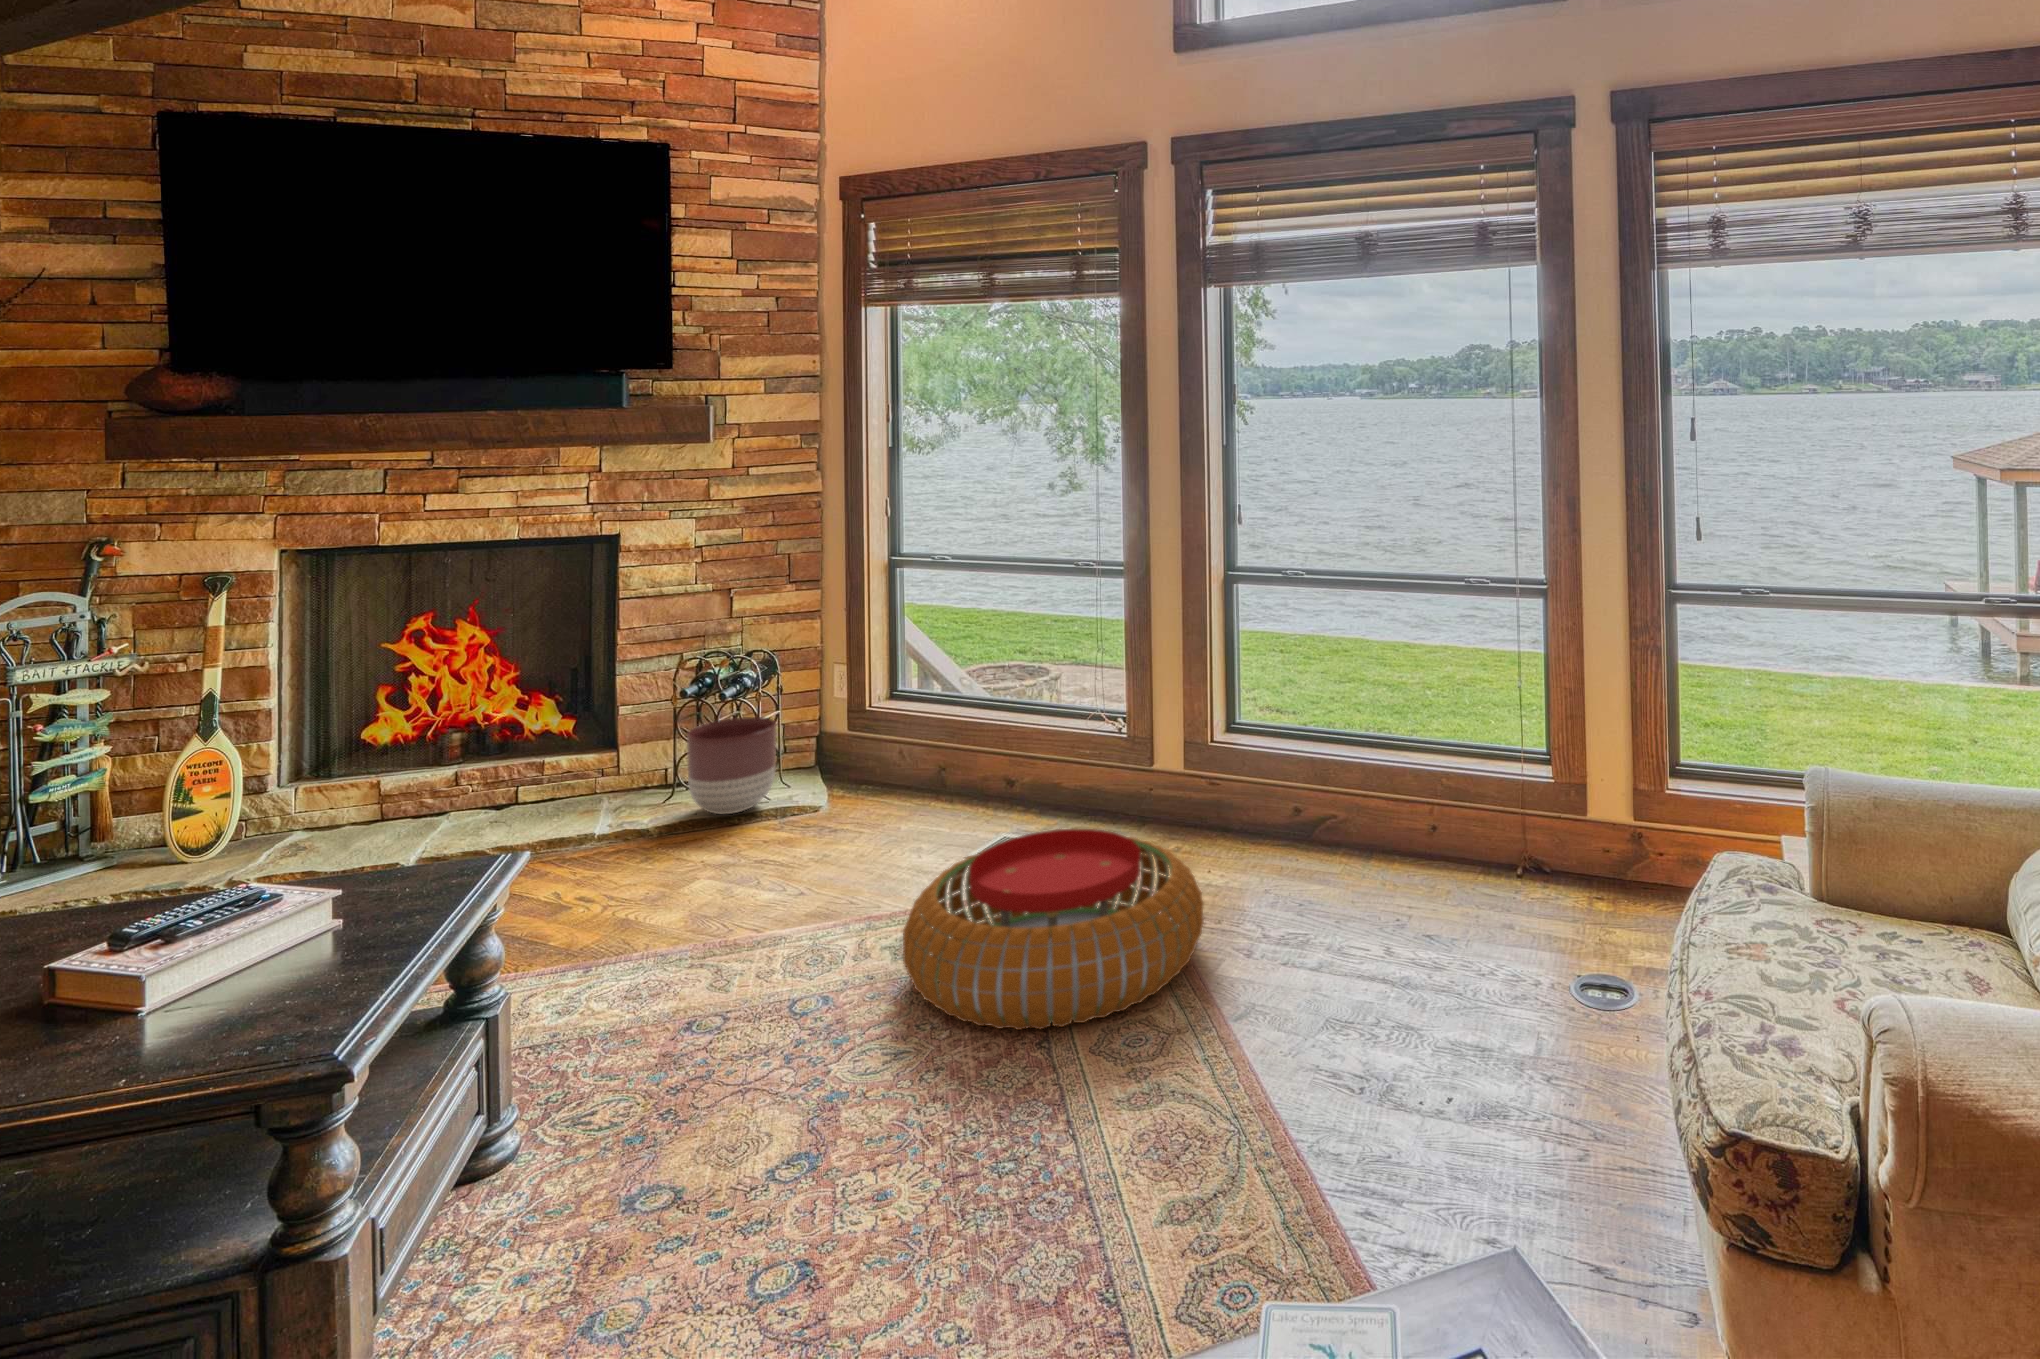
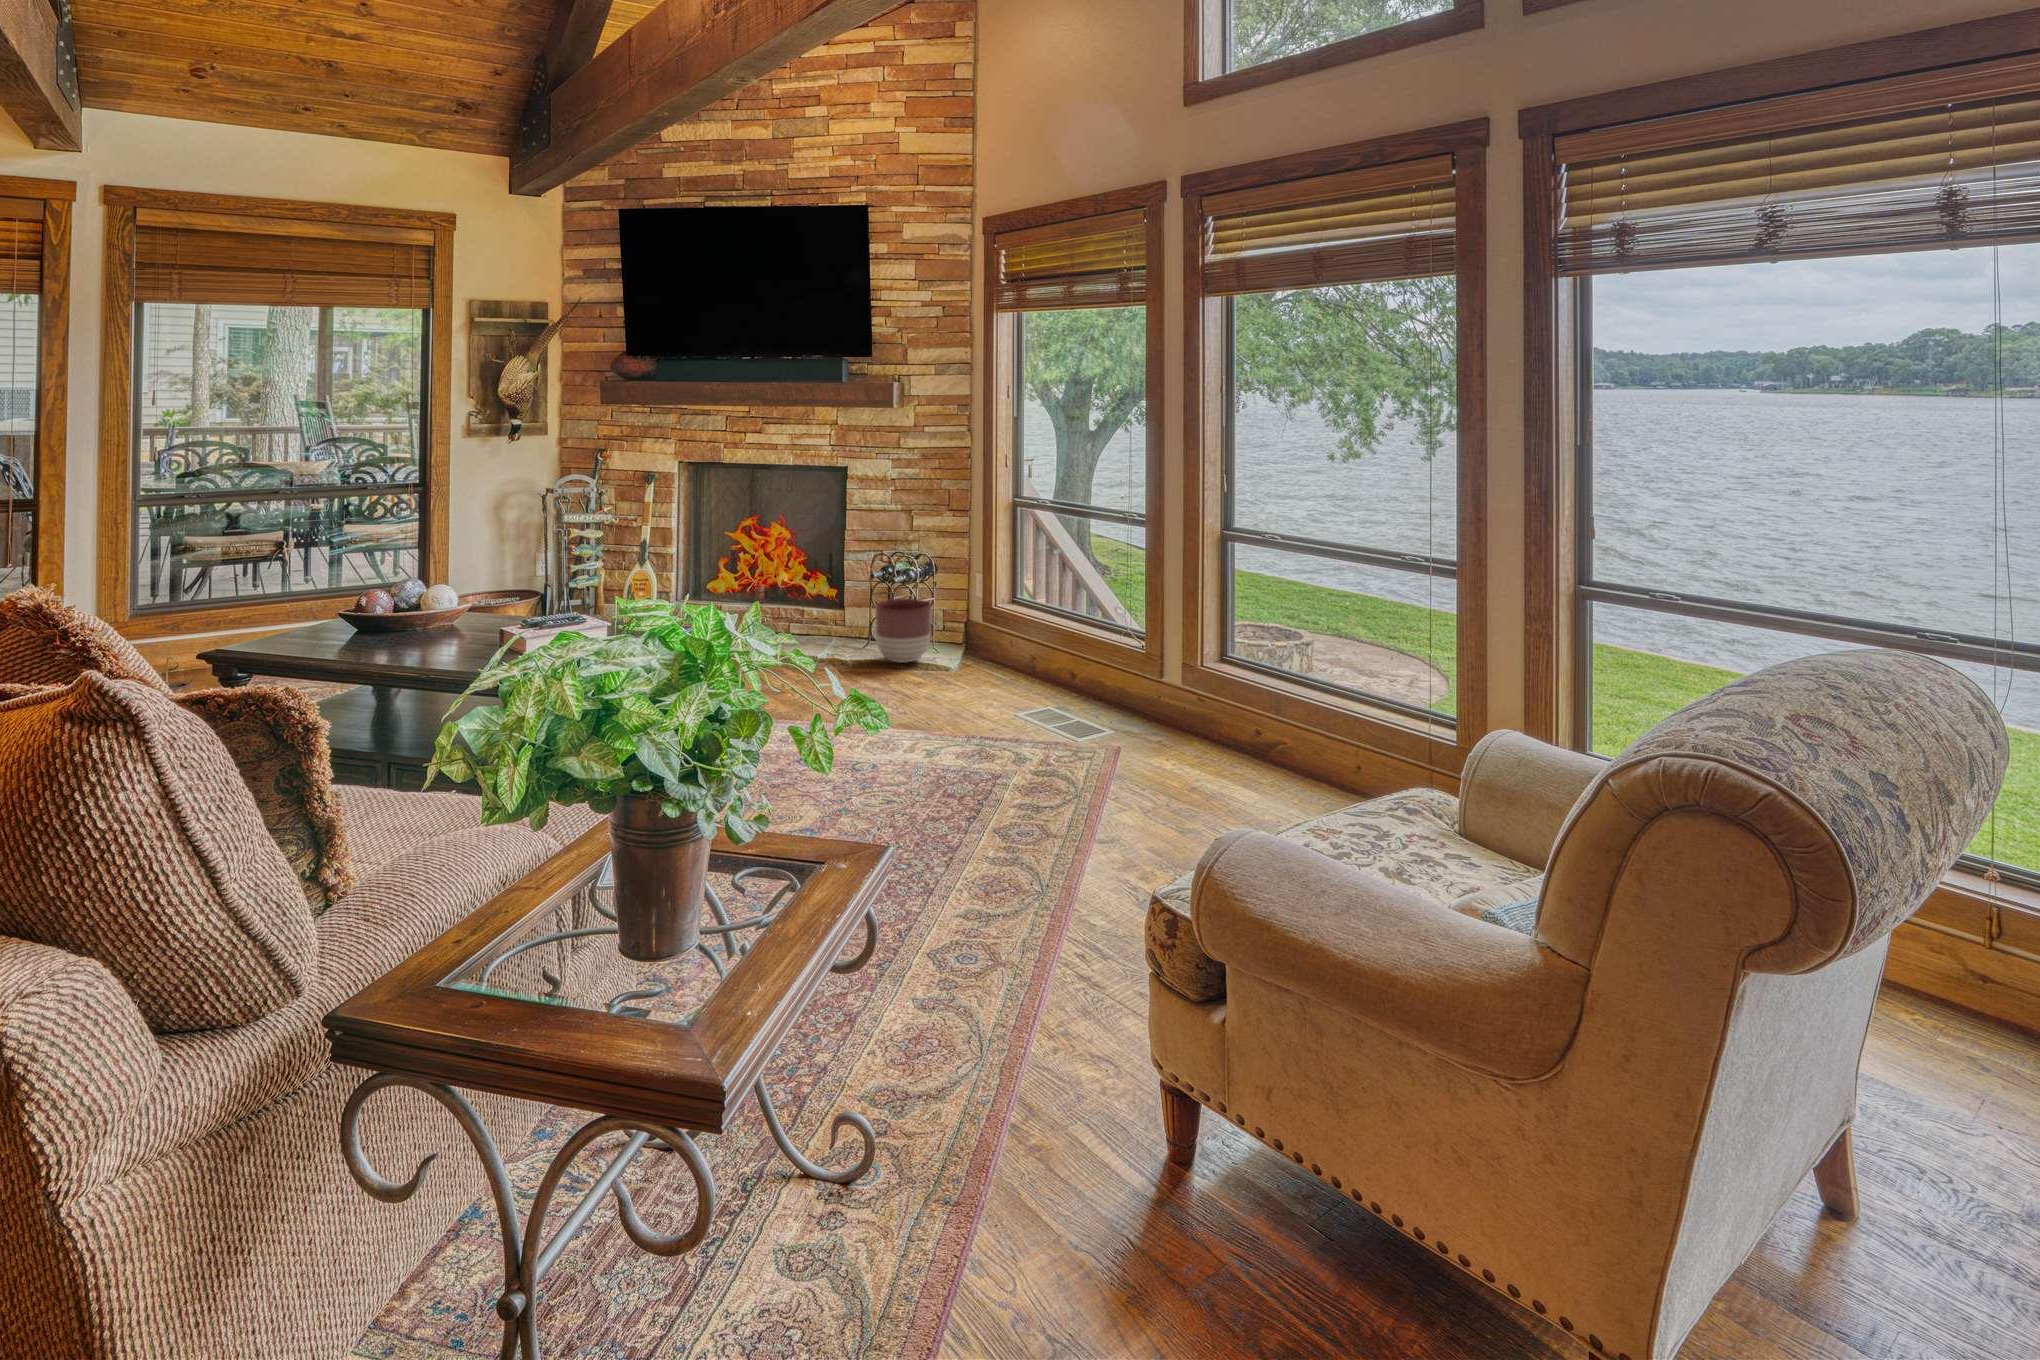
pouf: present [903,829,1204,1030] -> none [912,695,1123,823]

